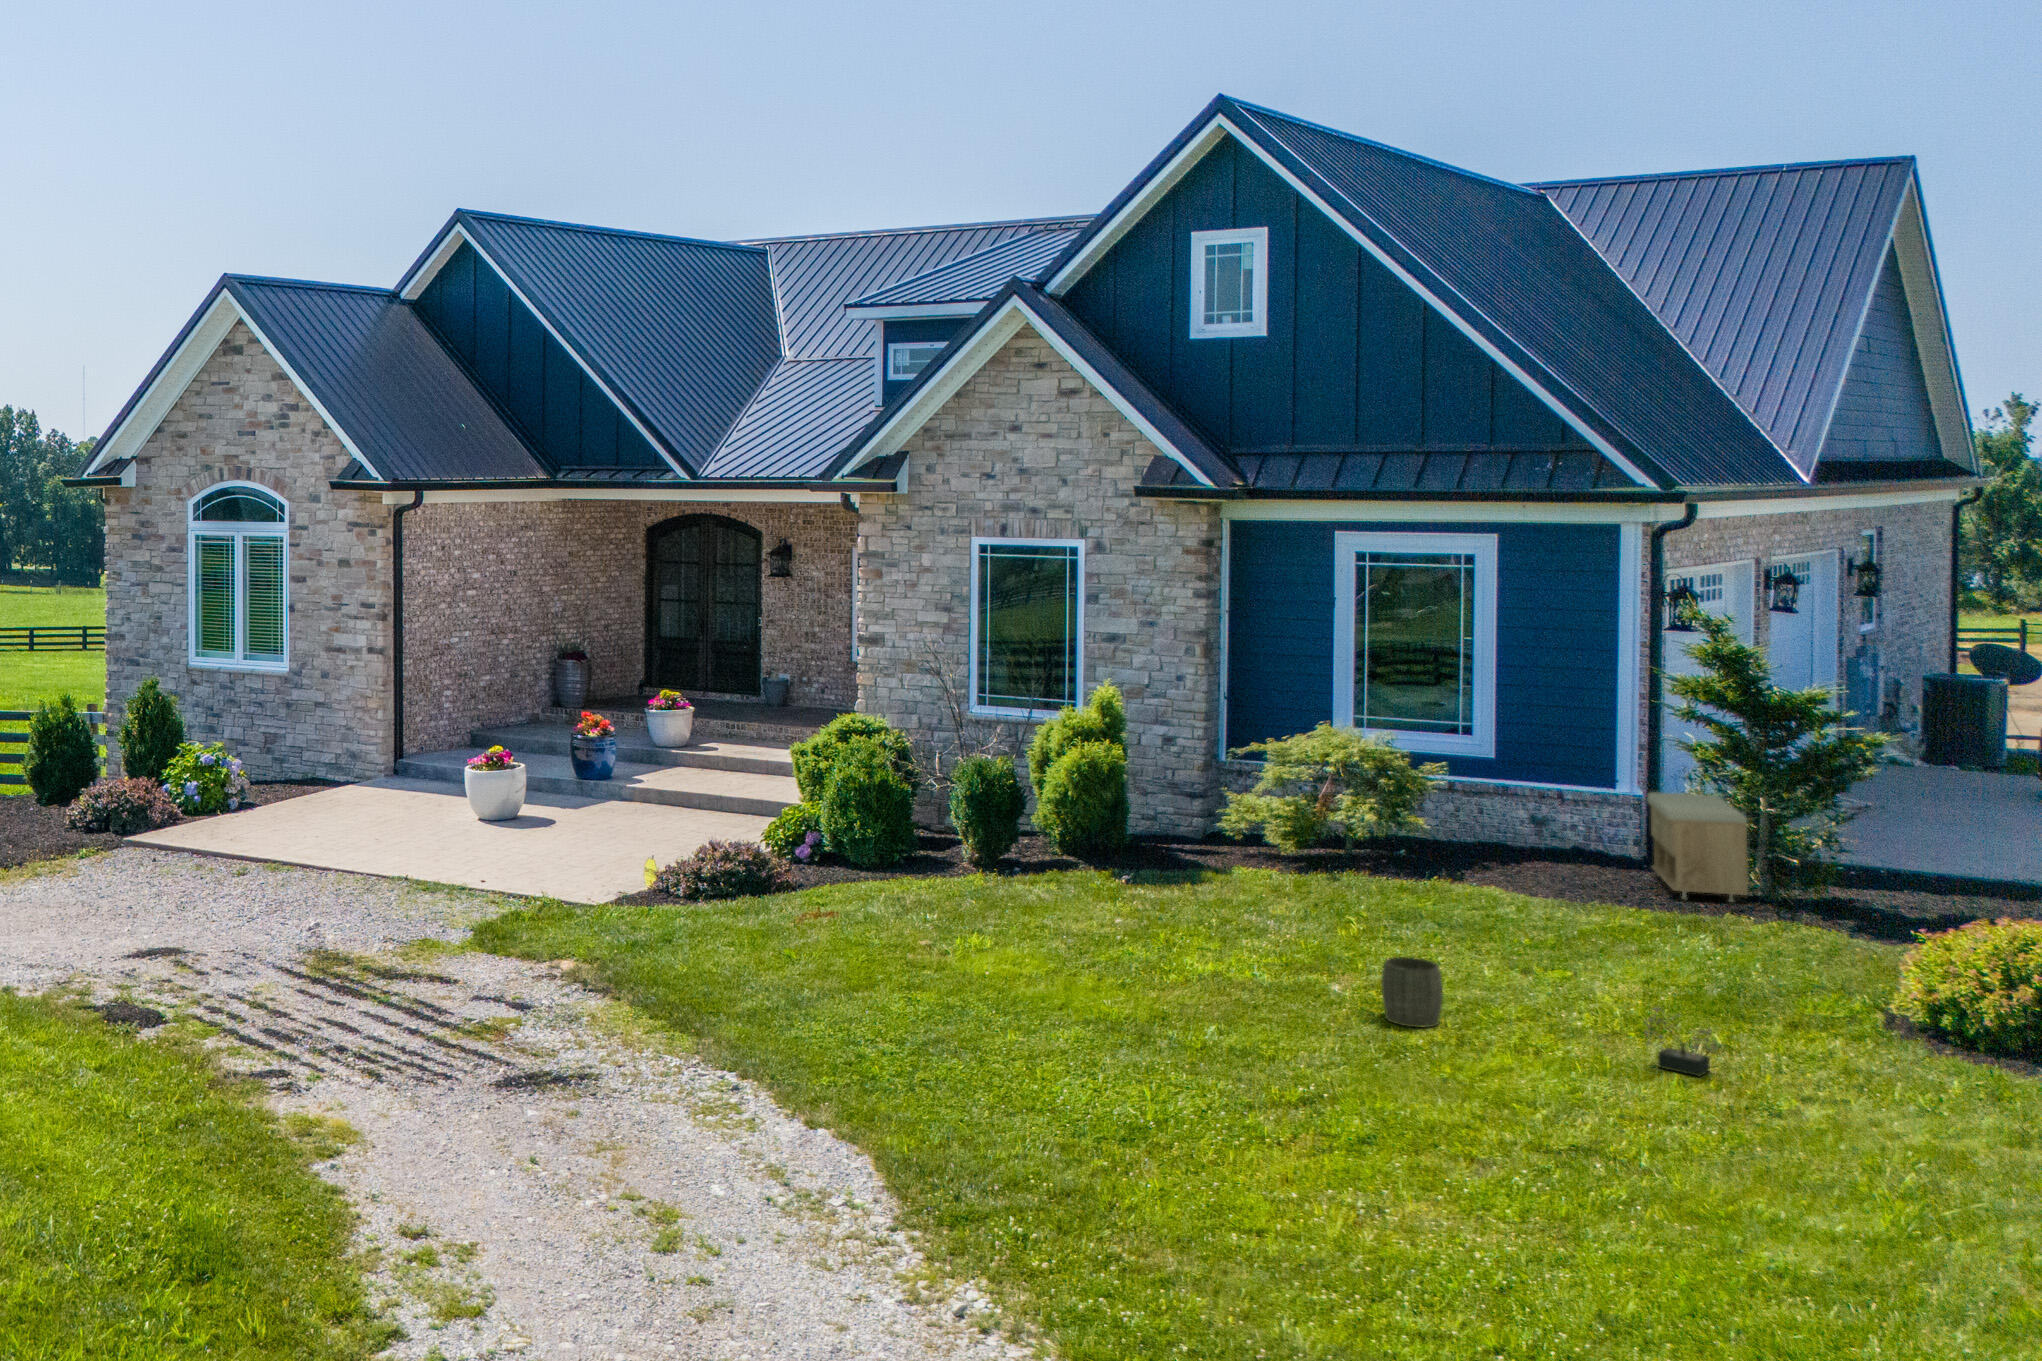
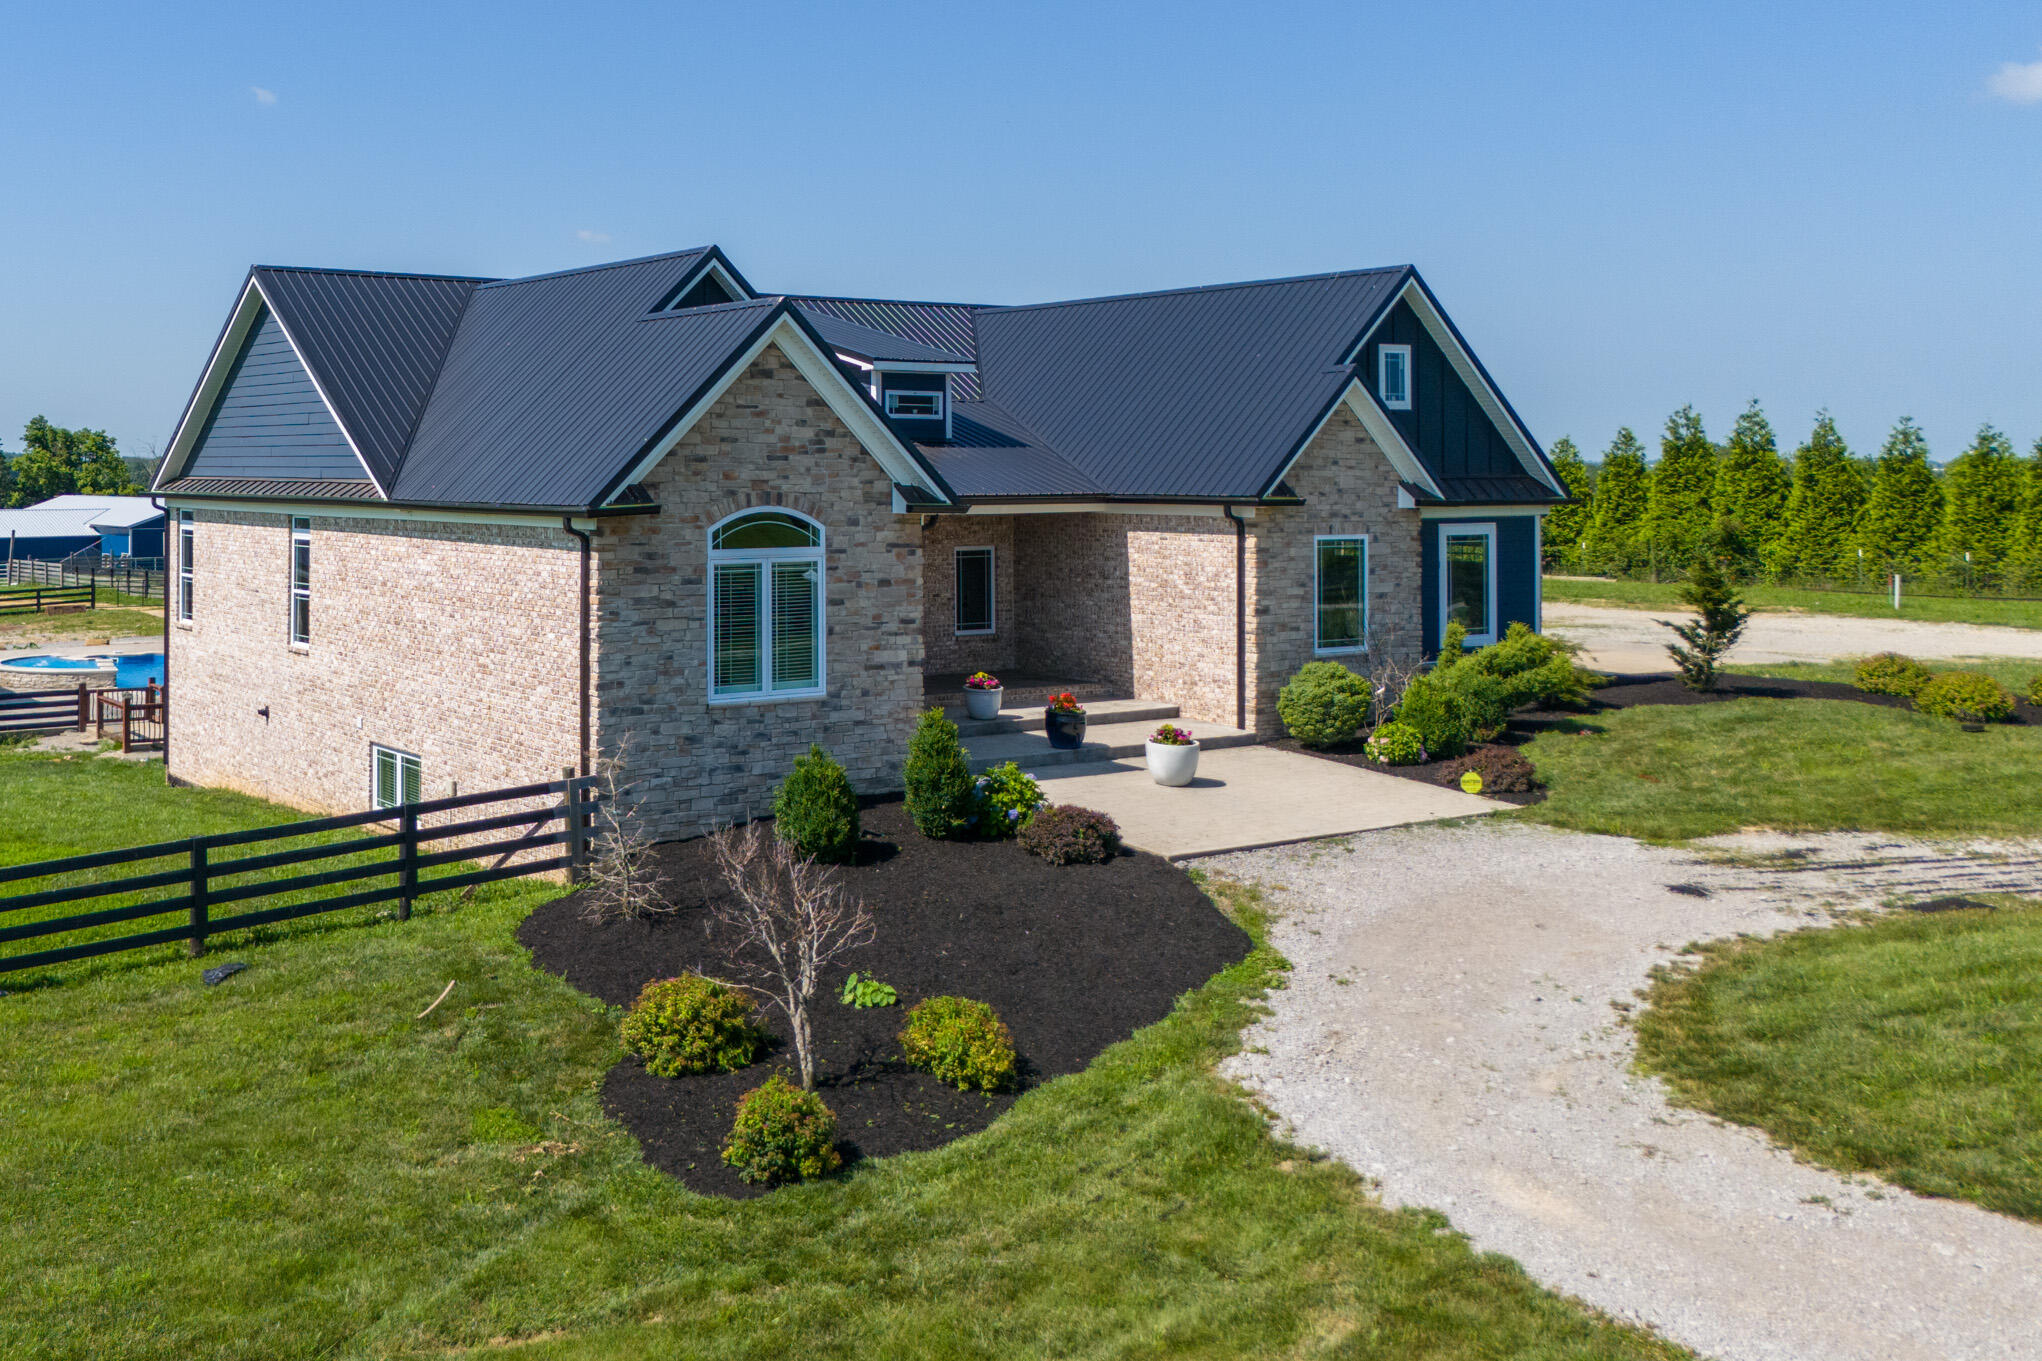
storage bench: present [1647,792,1748,902] -> none [1615,645,1688,693]
woven basket: present [1382,957,1443,1028] -> none [1873,710,1905,739]

